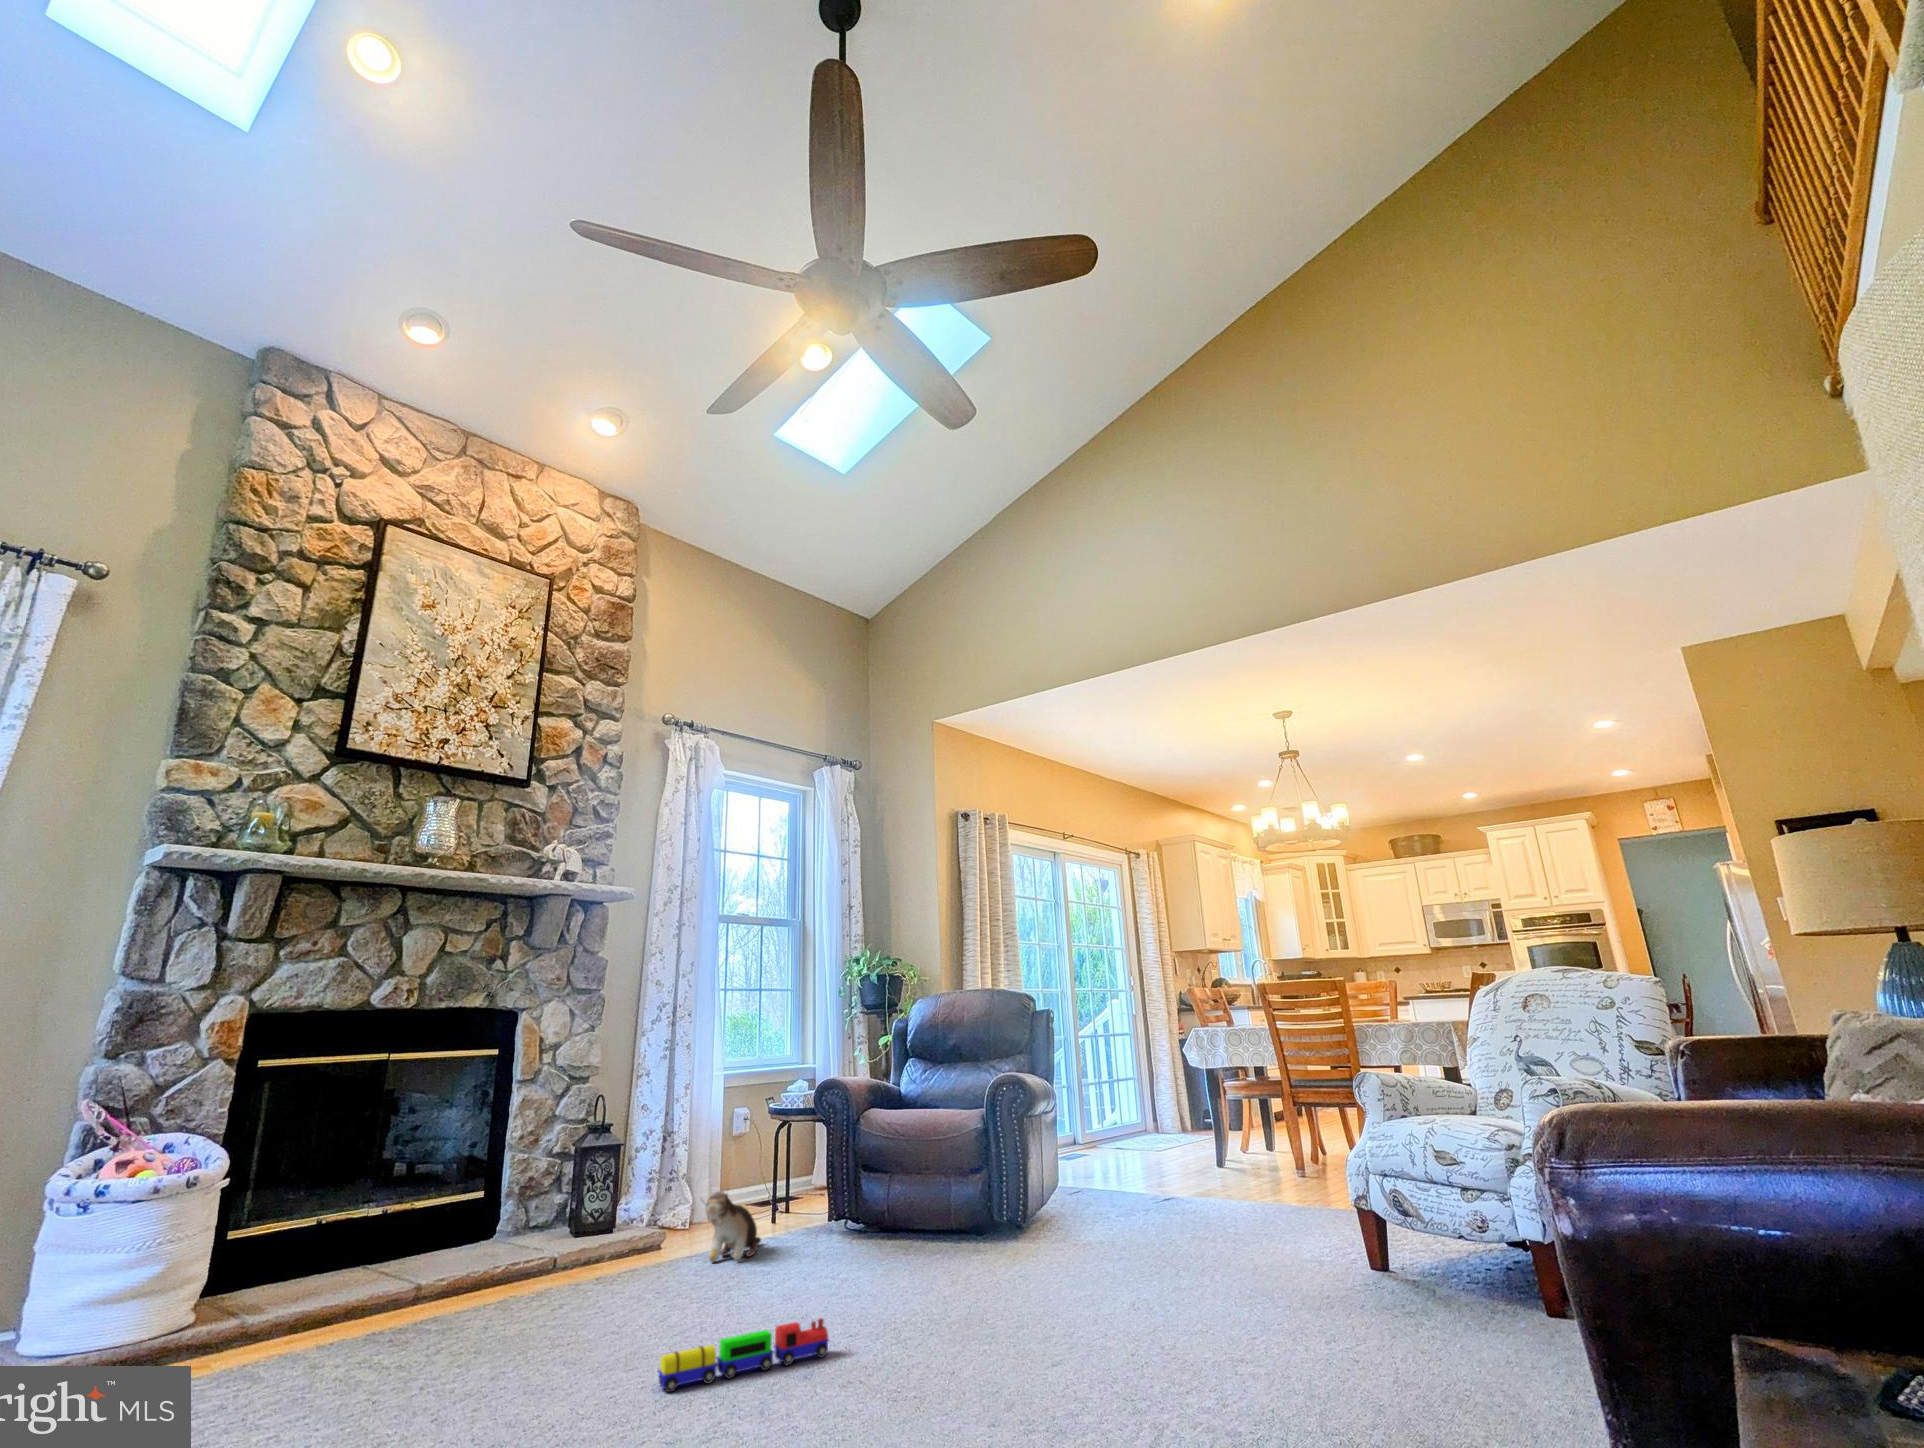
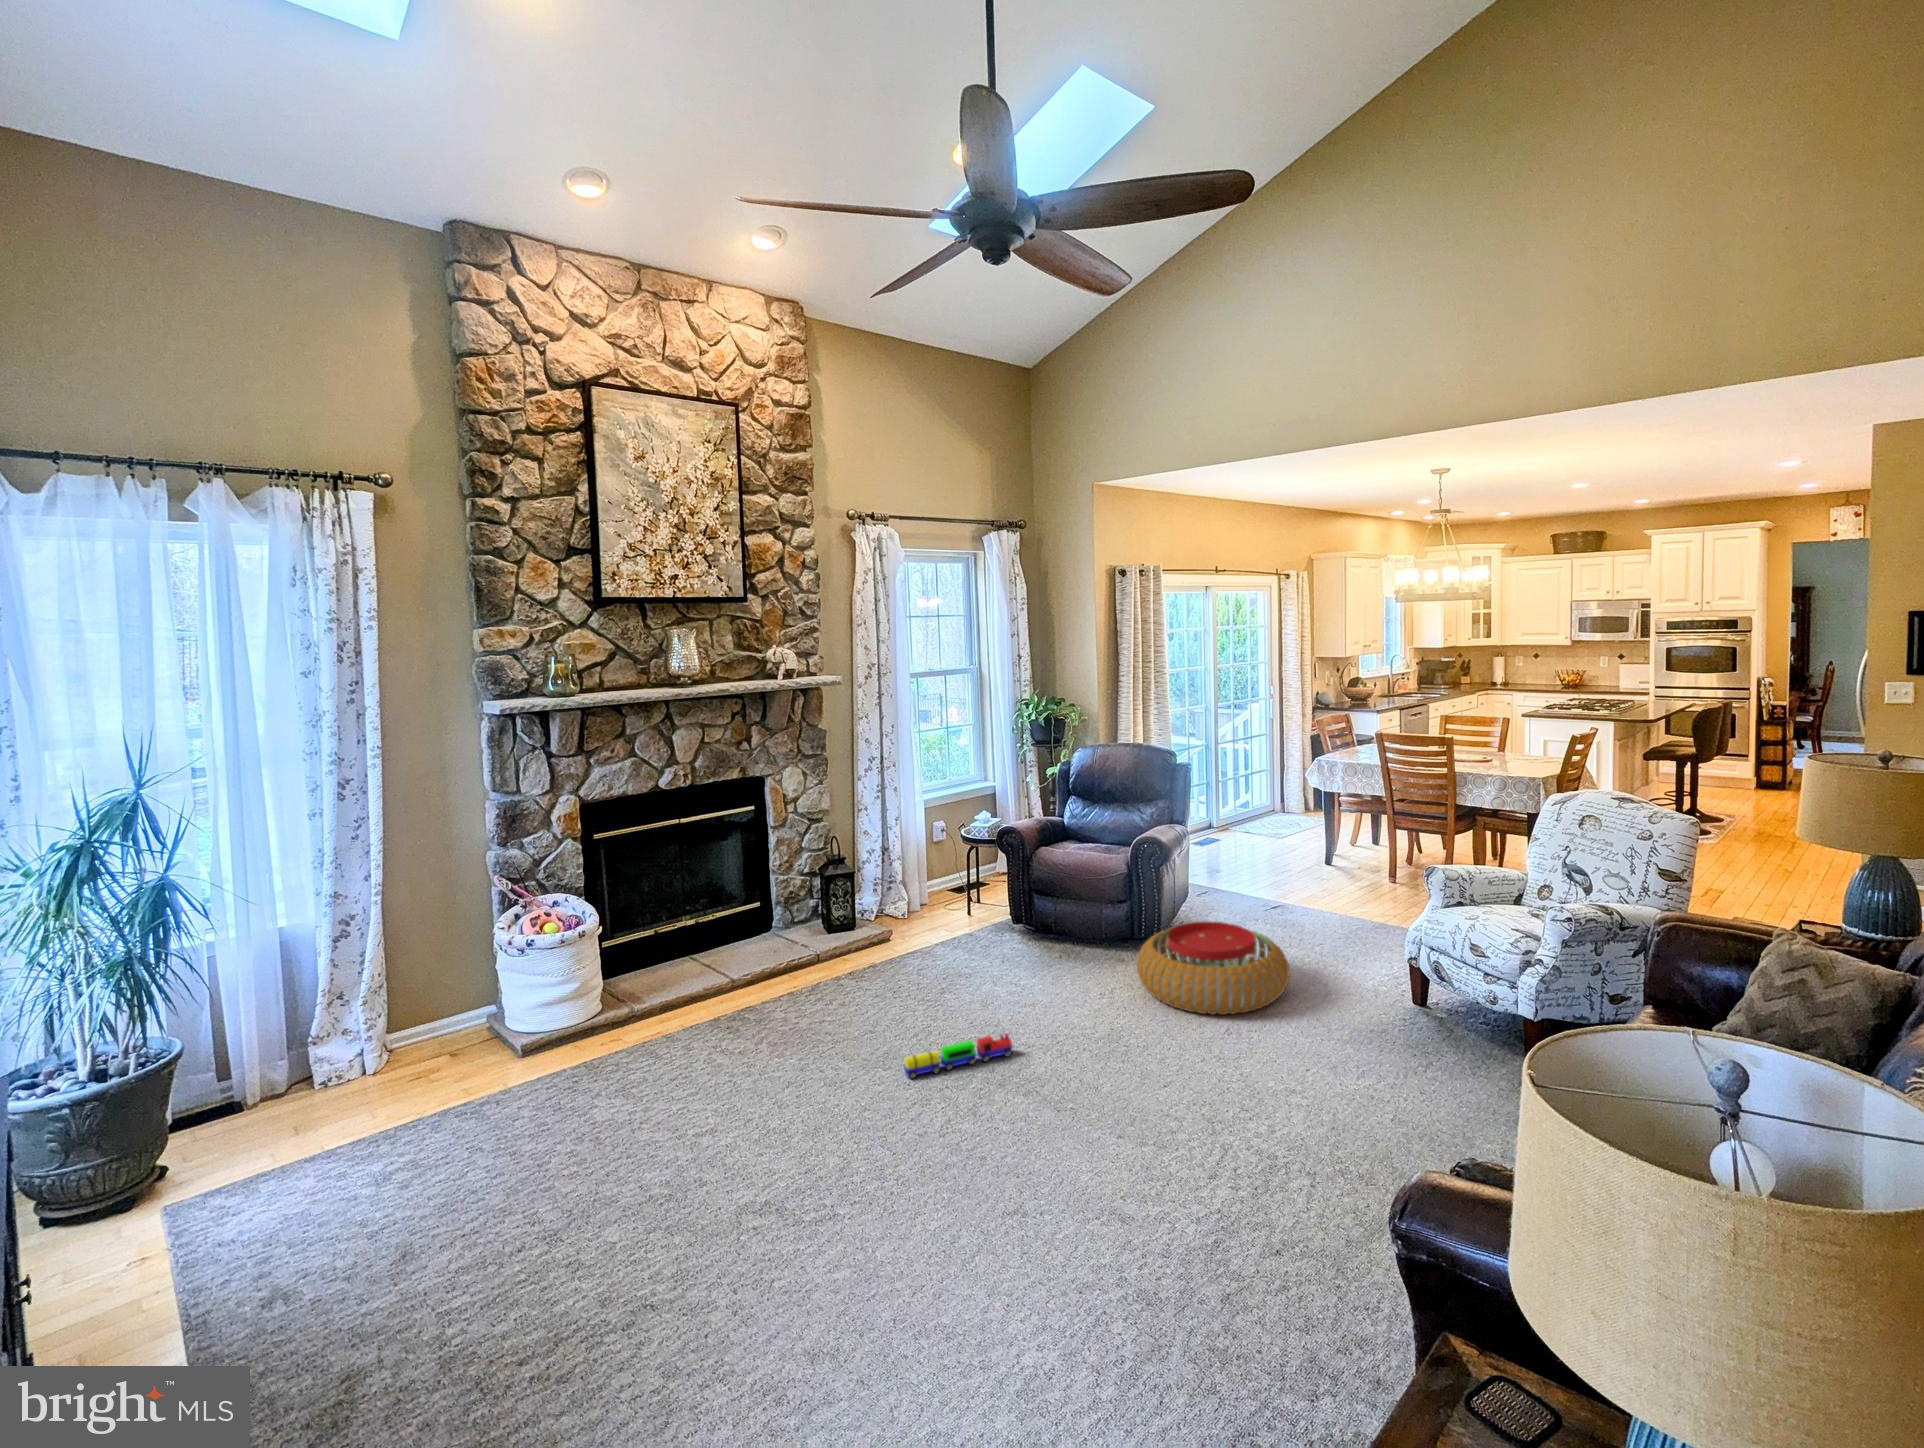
pouf: none [1003,1181,1208,1297] -> present [1137,921,1289,1015]
plush toy: present [706,1191,761,1262] -> none [917,908,962,951]

